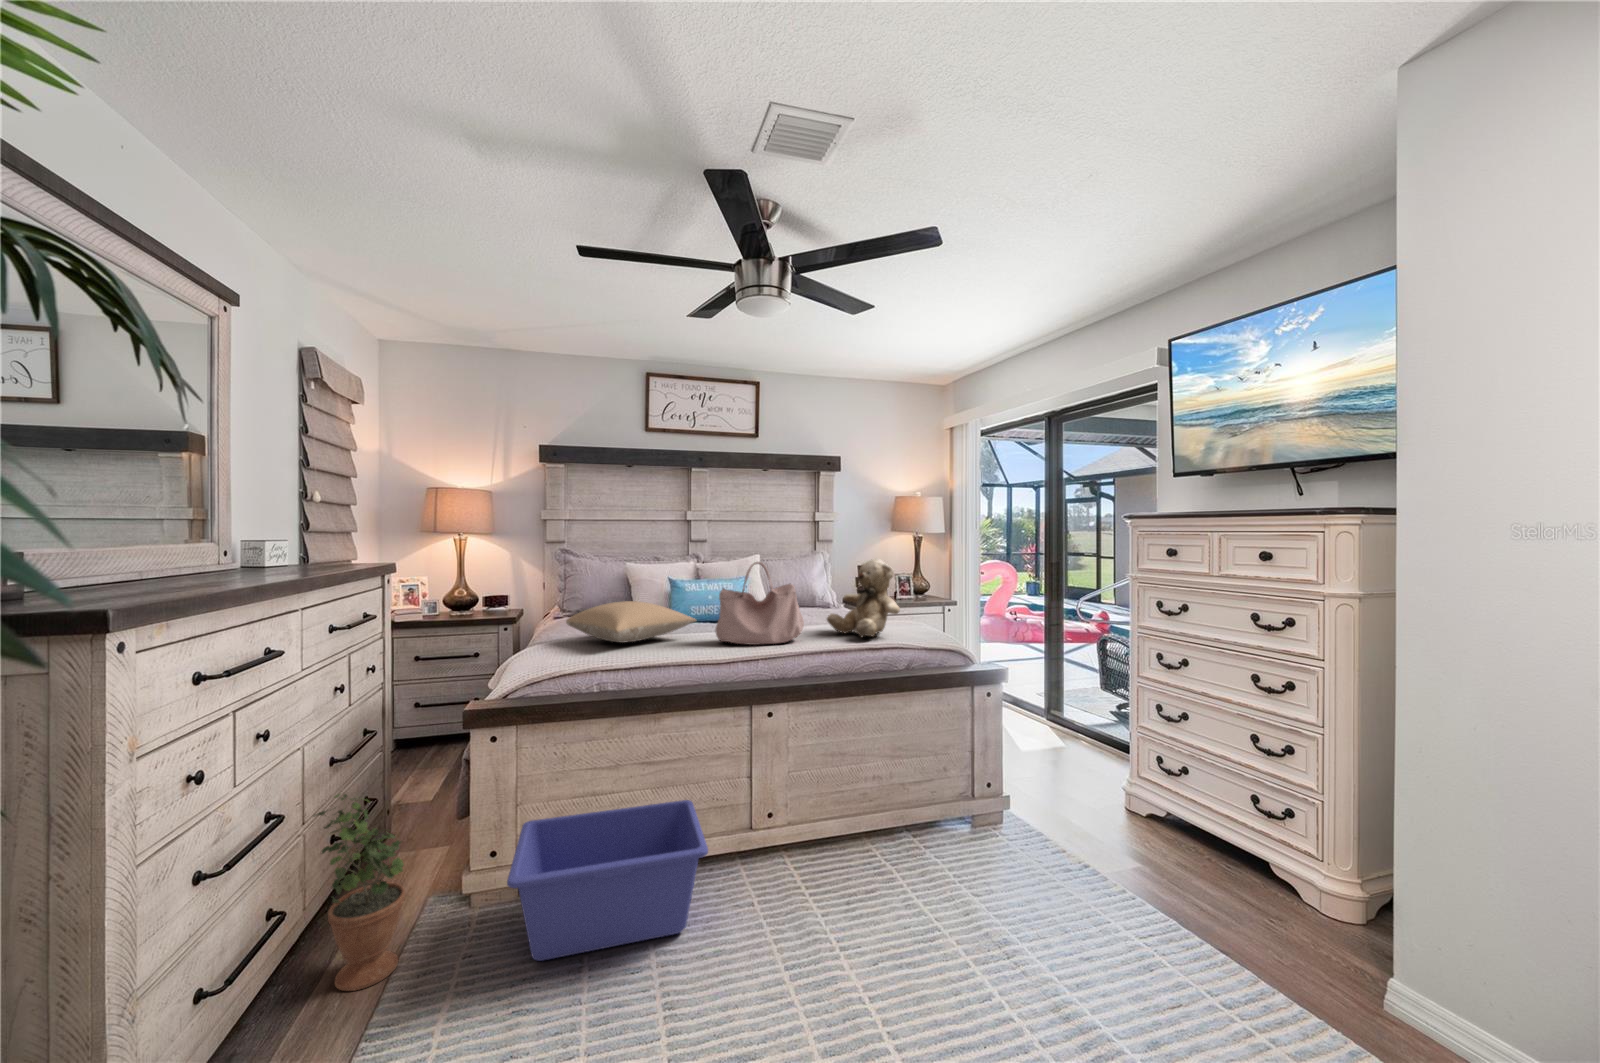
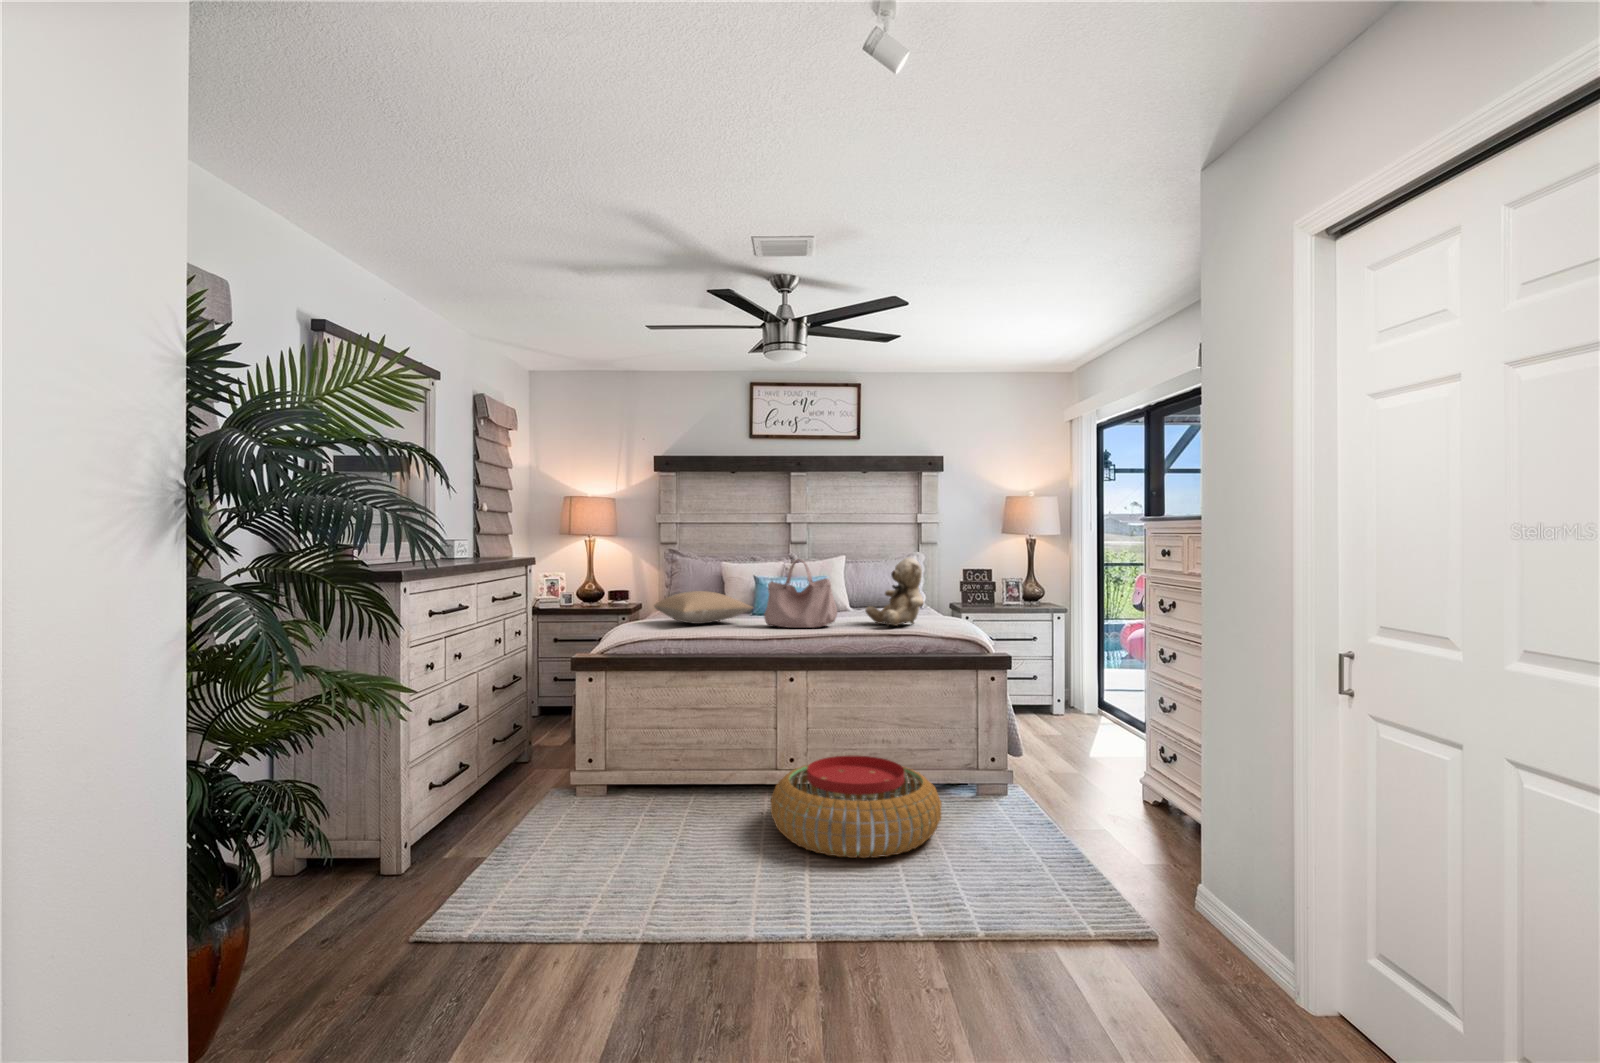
potted plant: present [314,794,405,991] -> none [484,698,534,819]
storage bin: present [507,800,708,961] -> none [590,738,727,820]
pouf: none [778,809,1004,985] -> present [771,756,942,858]

